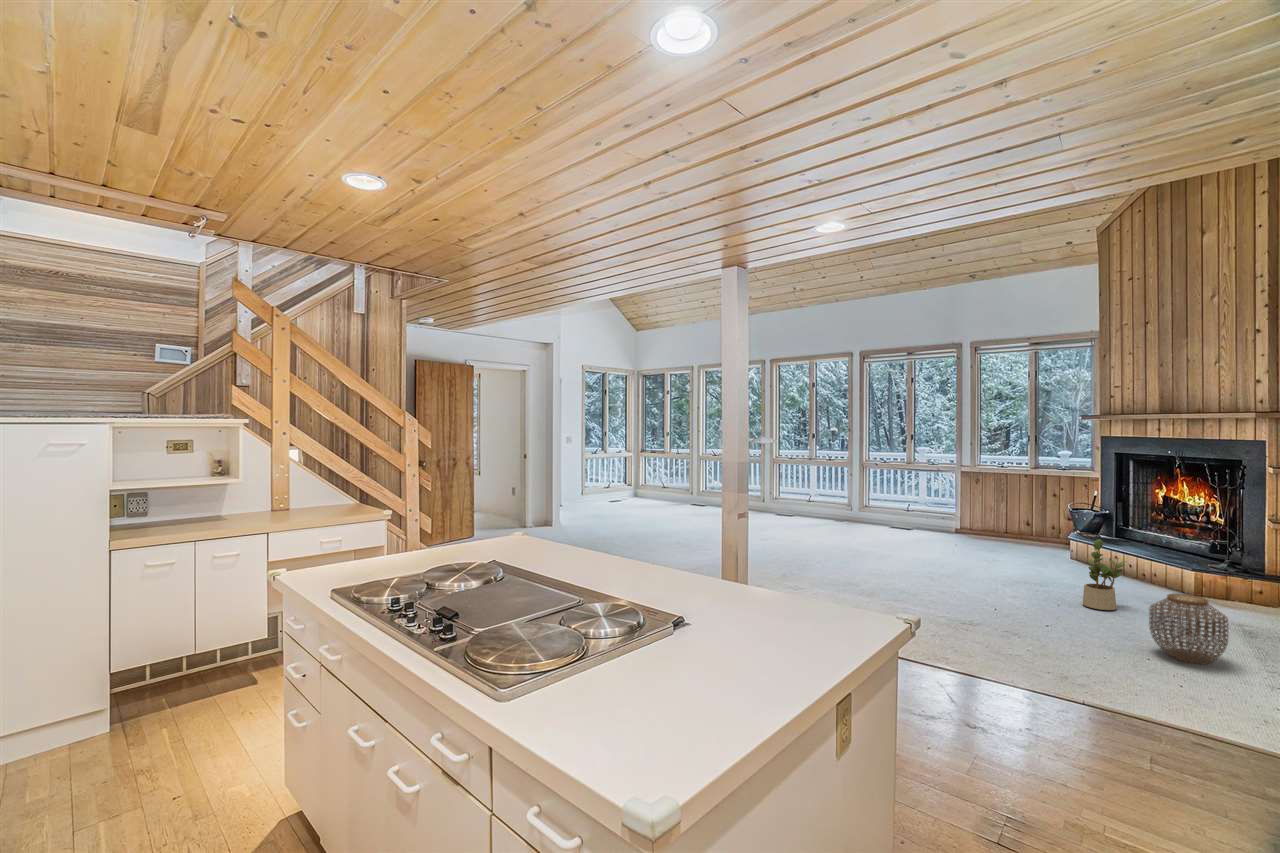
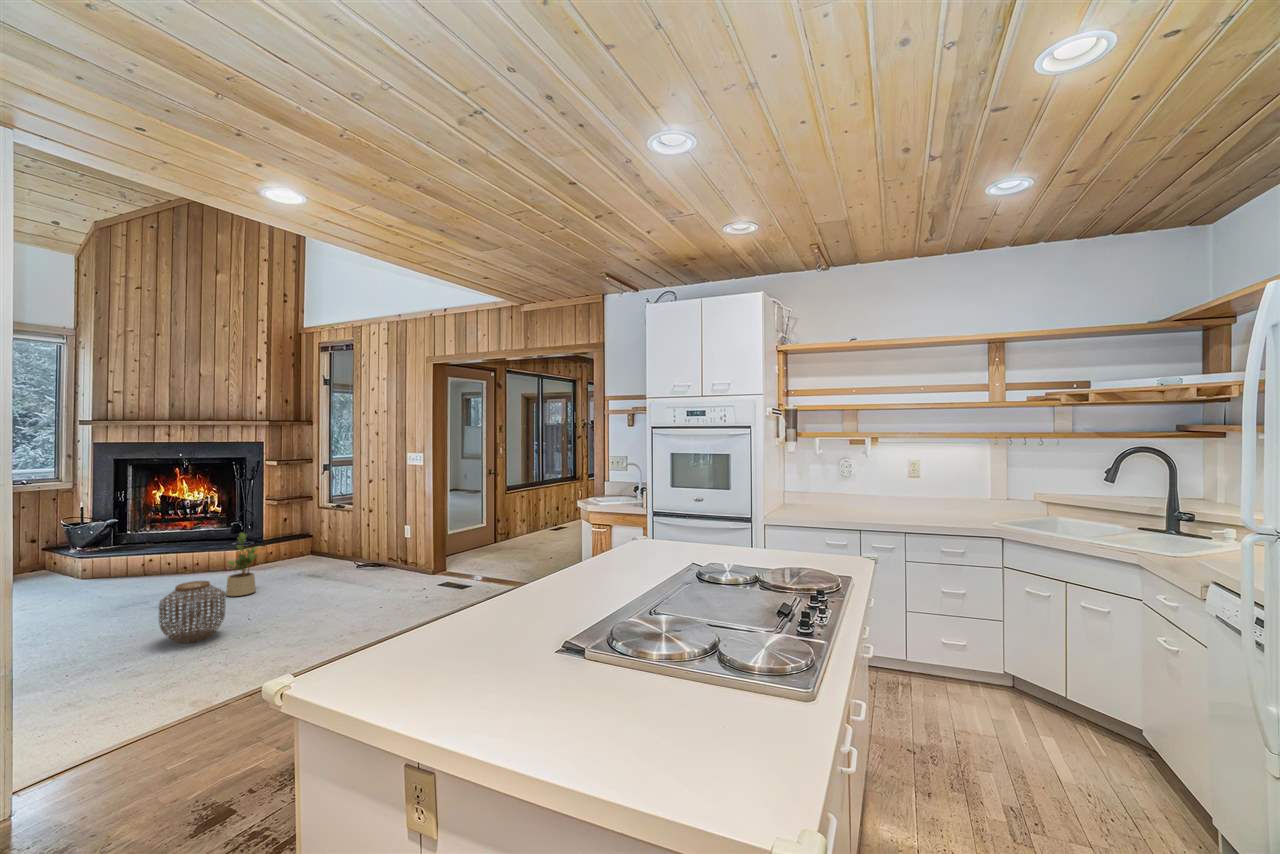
woven basket: present [1149,594,1228,664] -> present [159,581,225,643]

